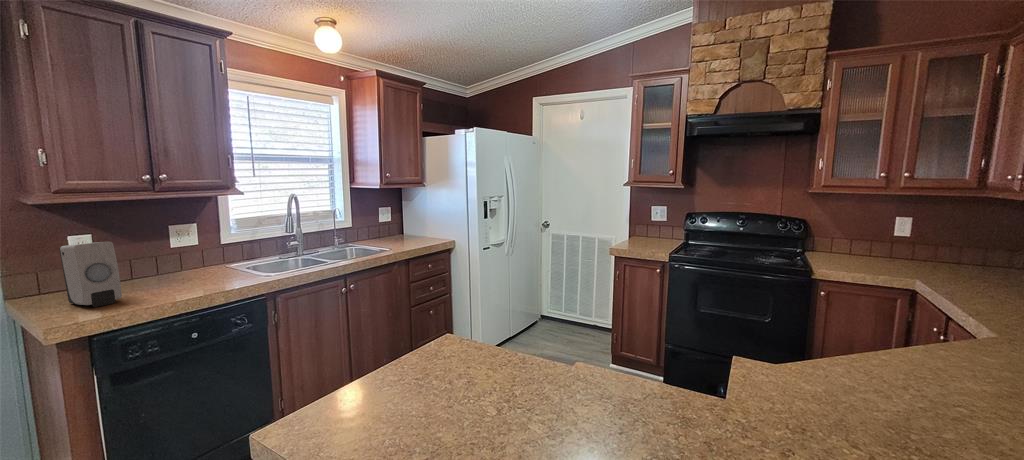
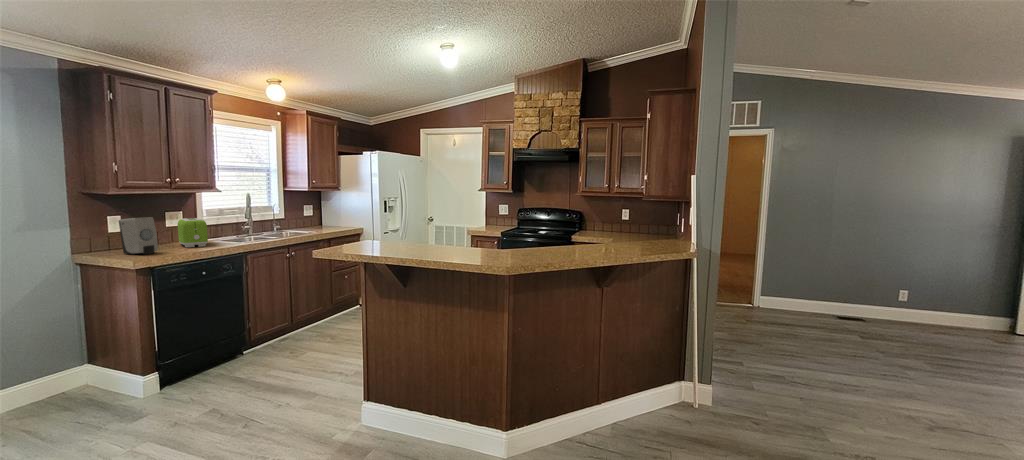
toaster: none [175,235,220,286] -> present [178,218,208,247]

